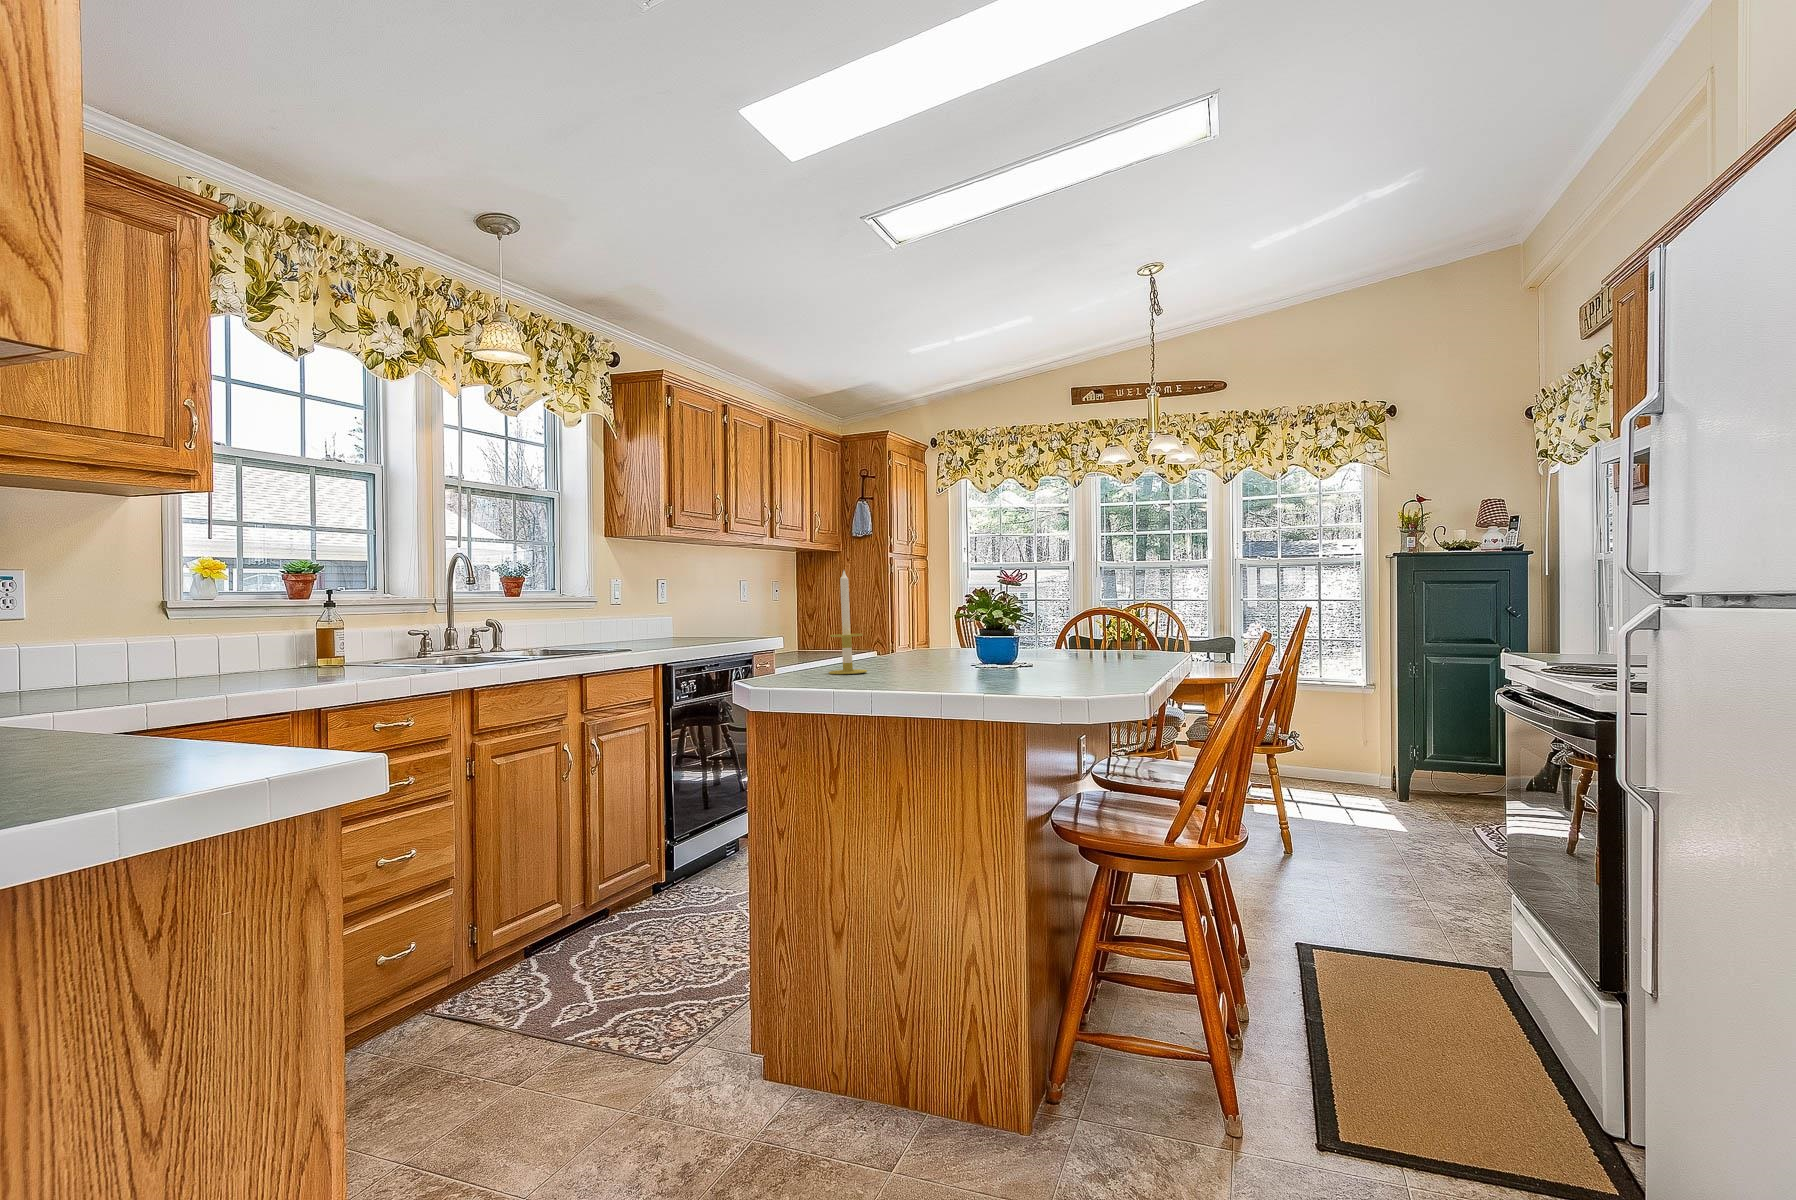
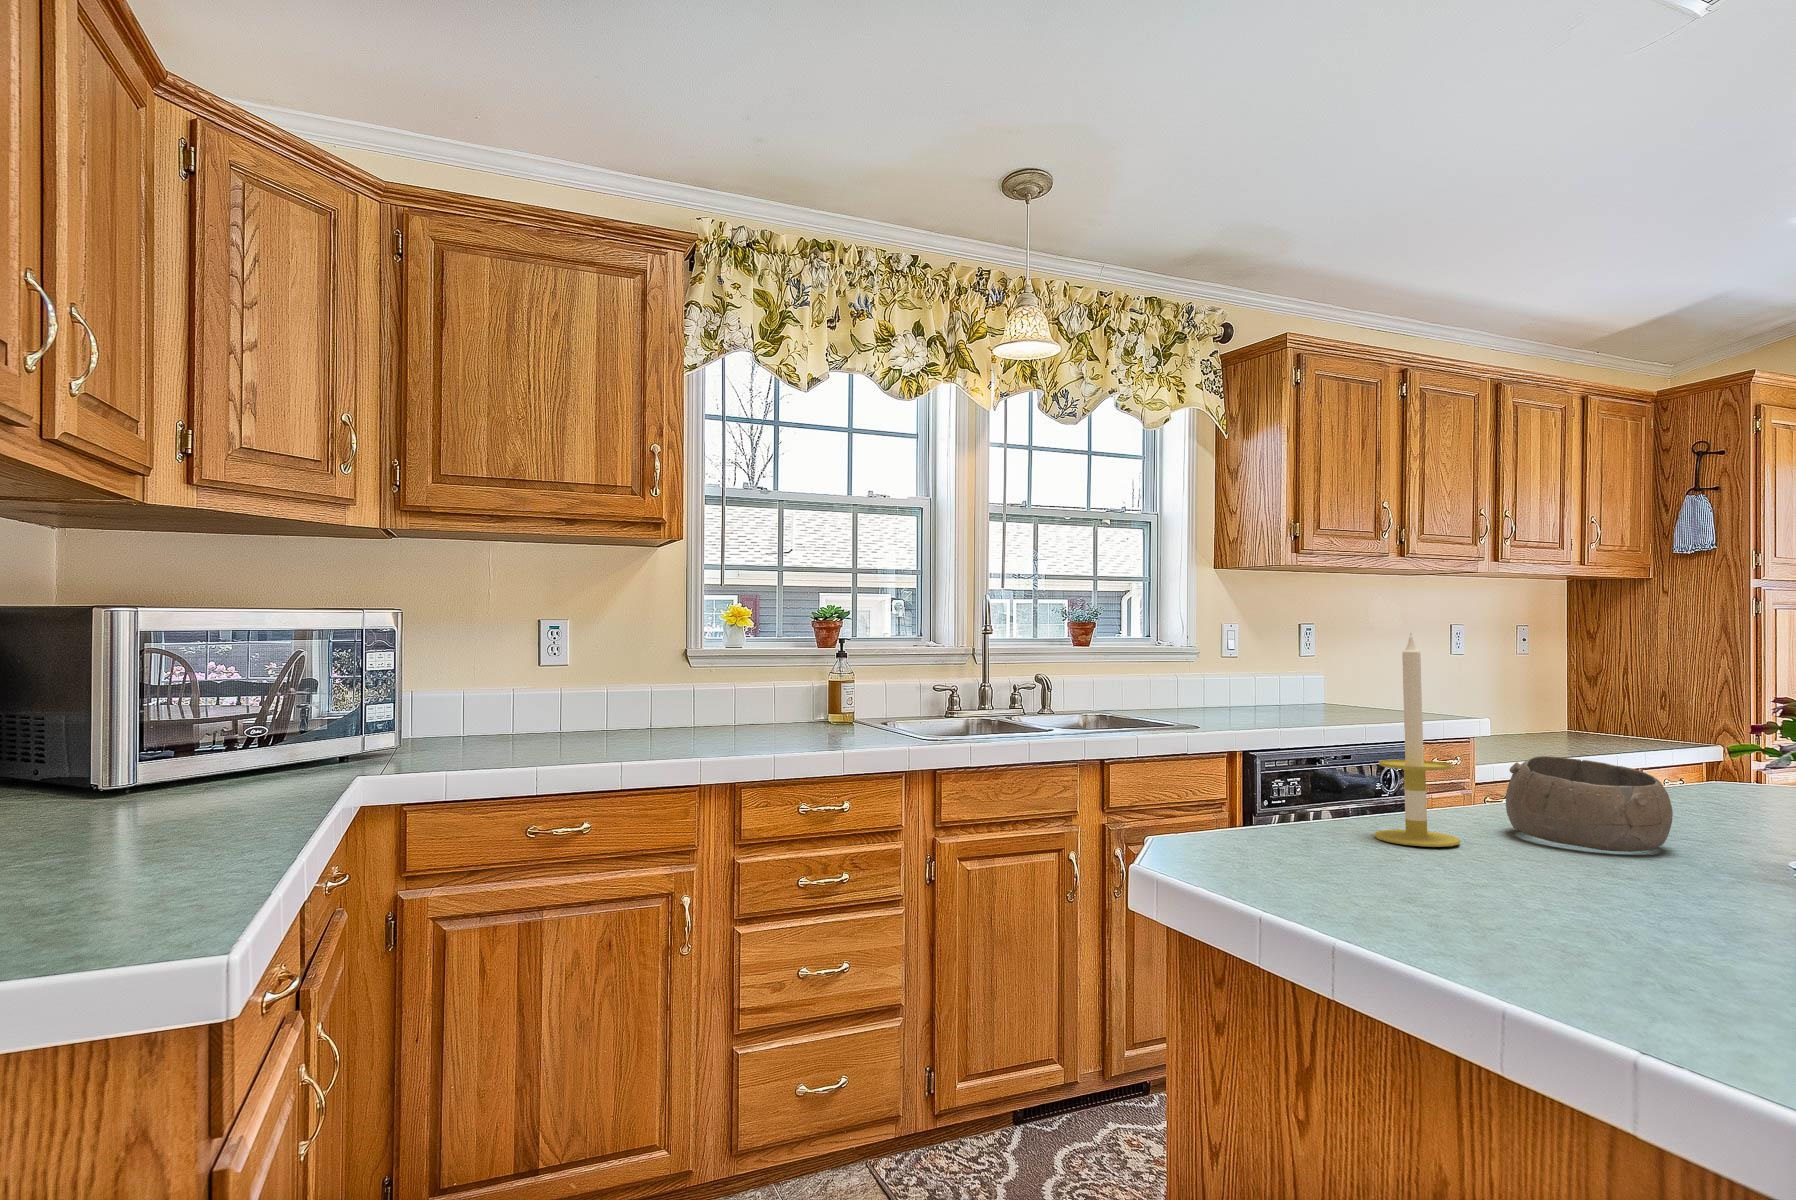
bowl: none [873,630,938,668] -> present [1506,756,1673,852]

